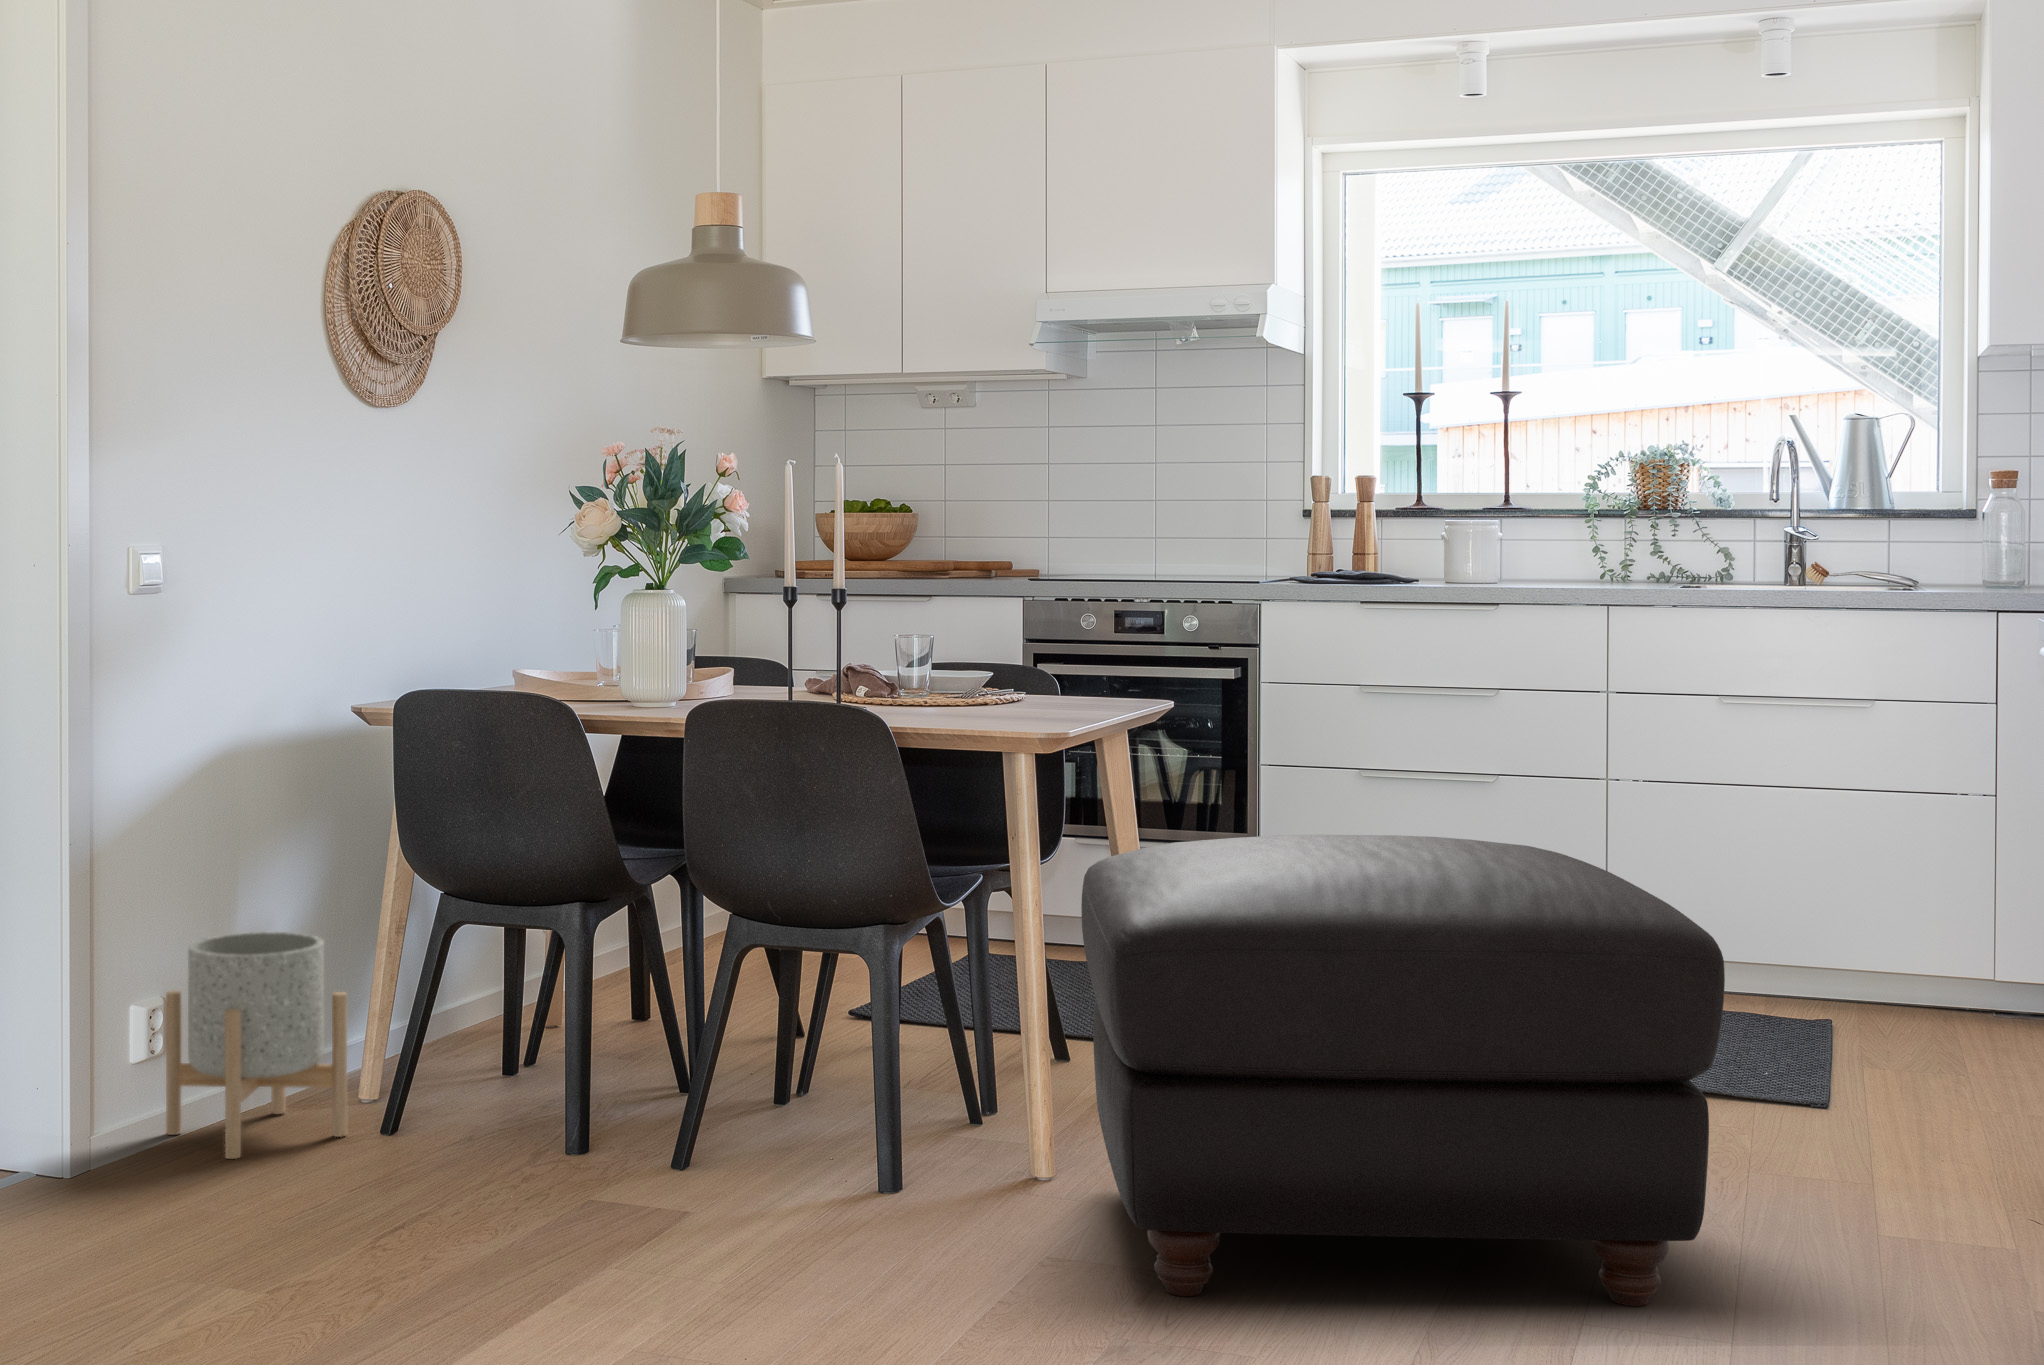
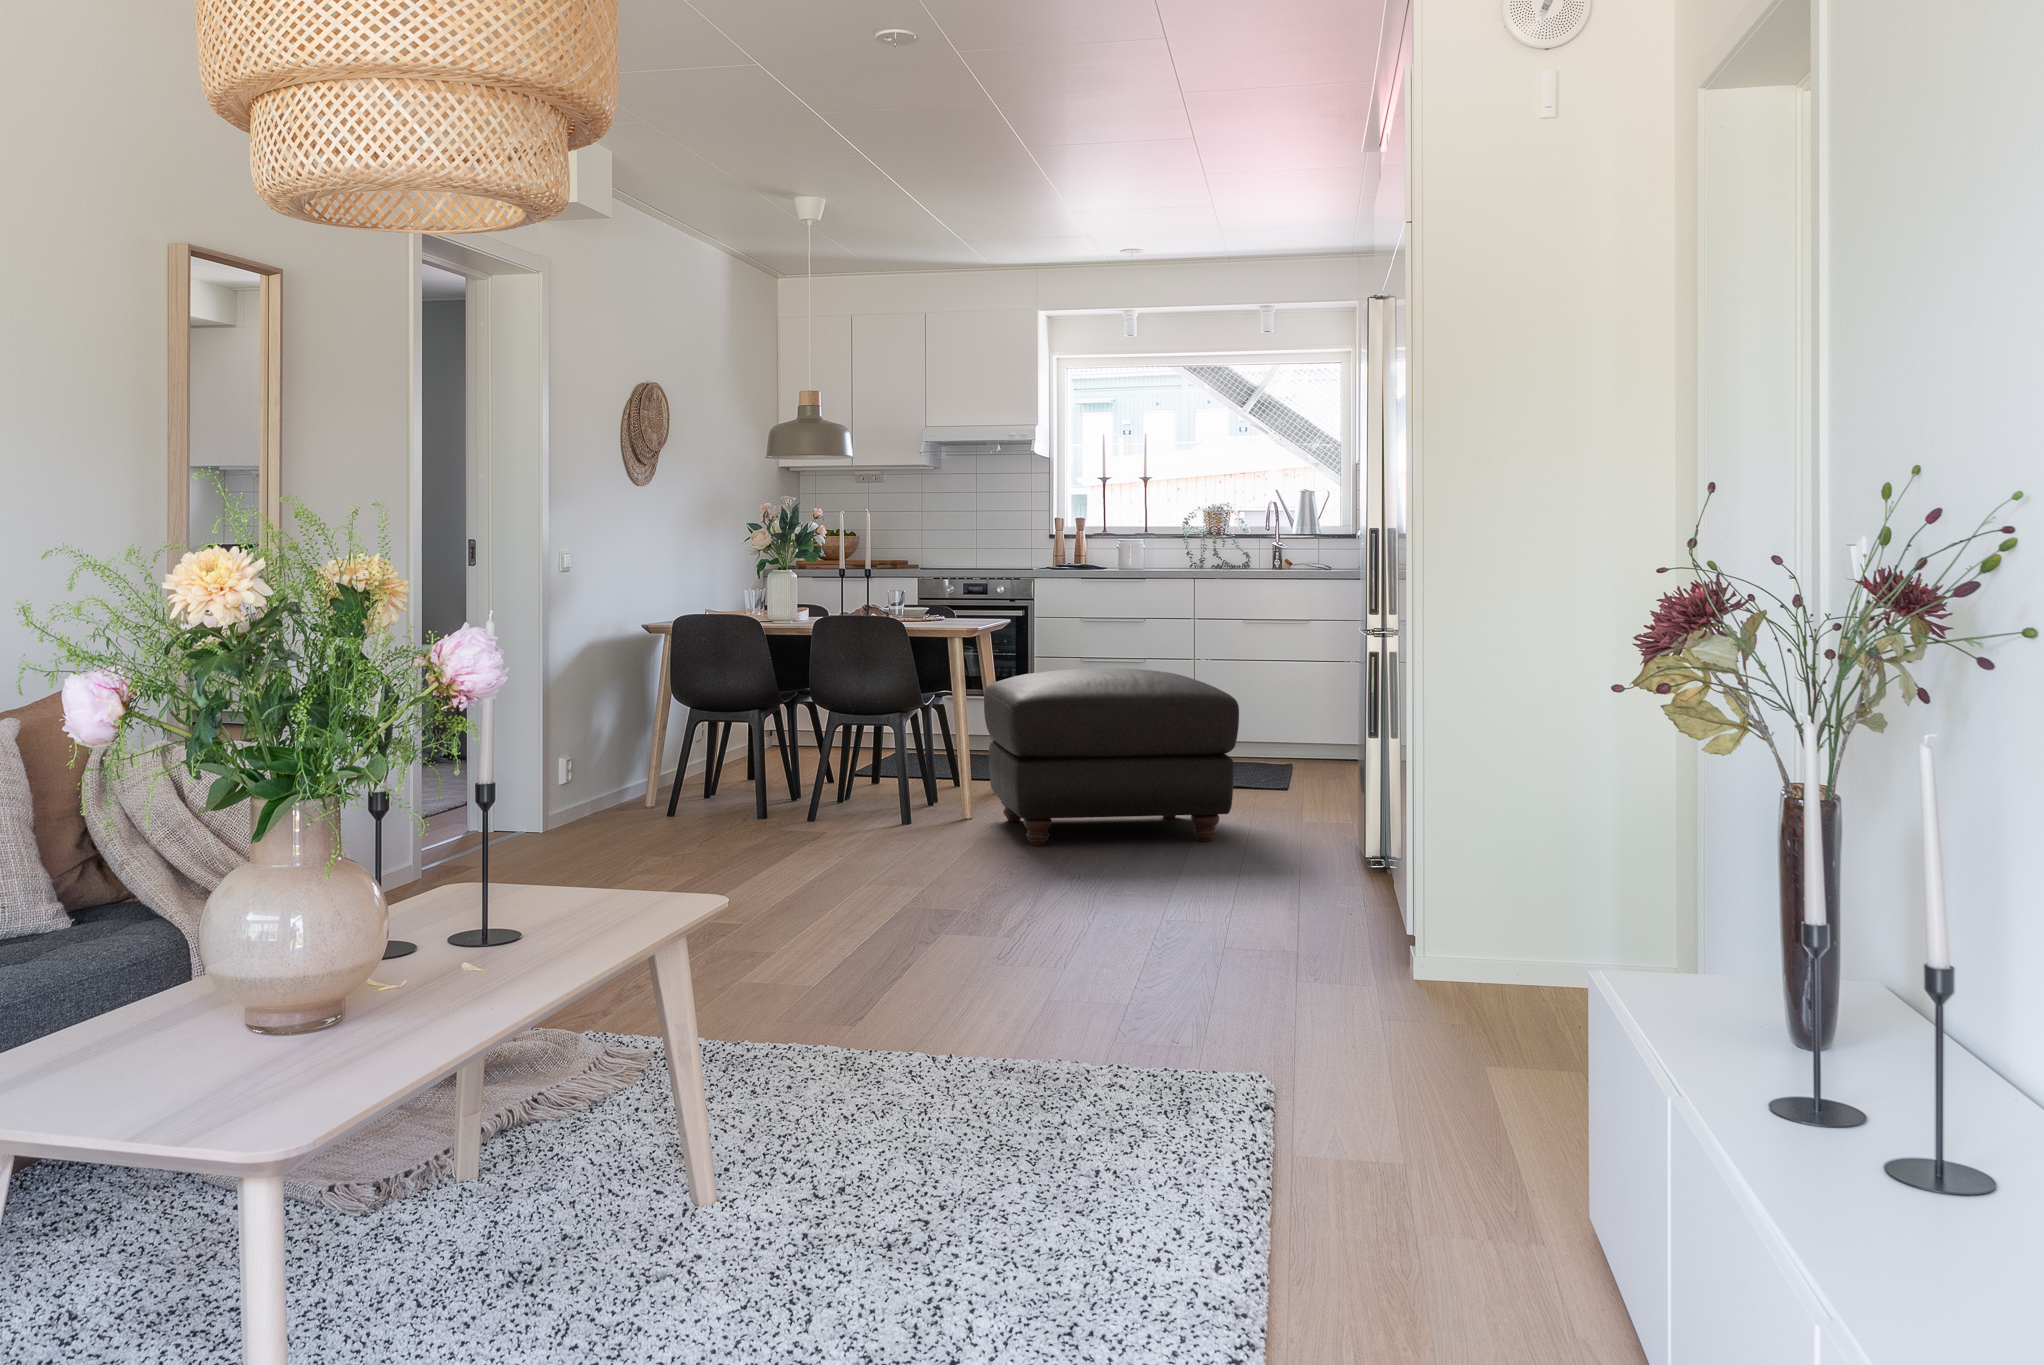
planter: present [166,932,347,1159] -> none [570,729,654,826]

